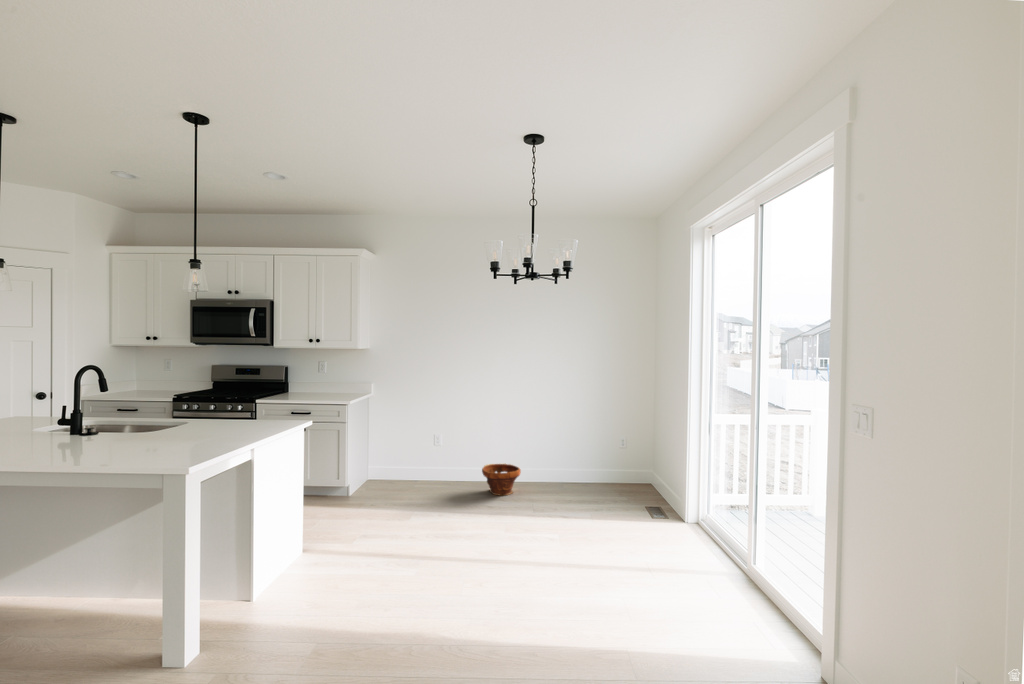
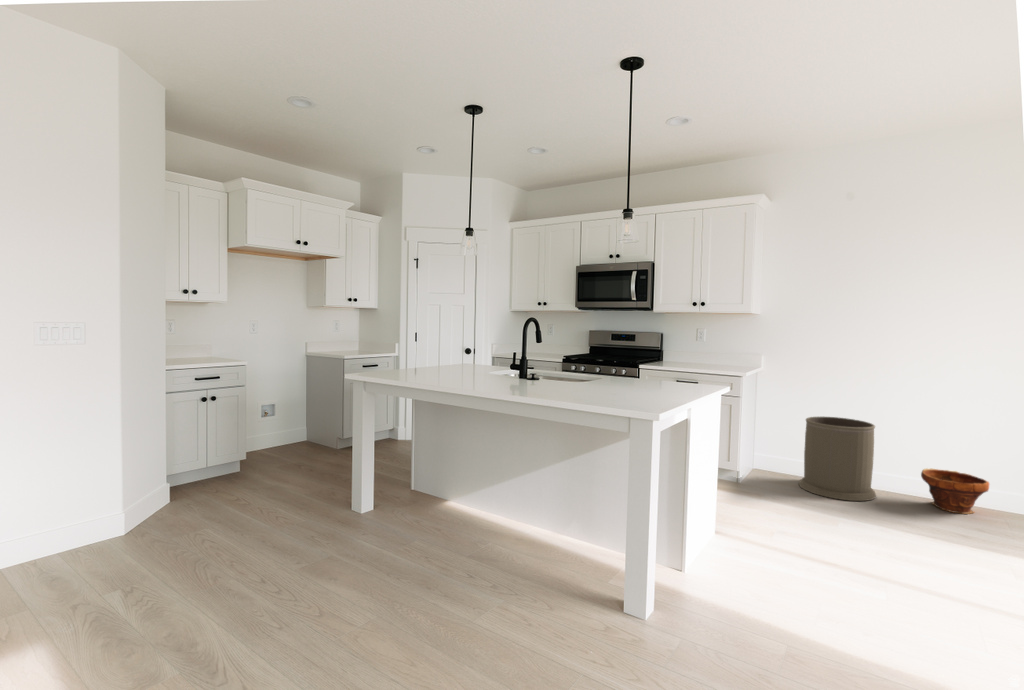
trash can: none [401,432,455,500] -> present [799,417,876,501]

